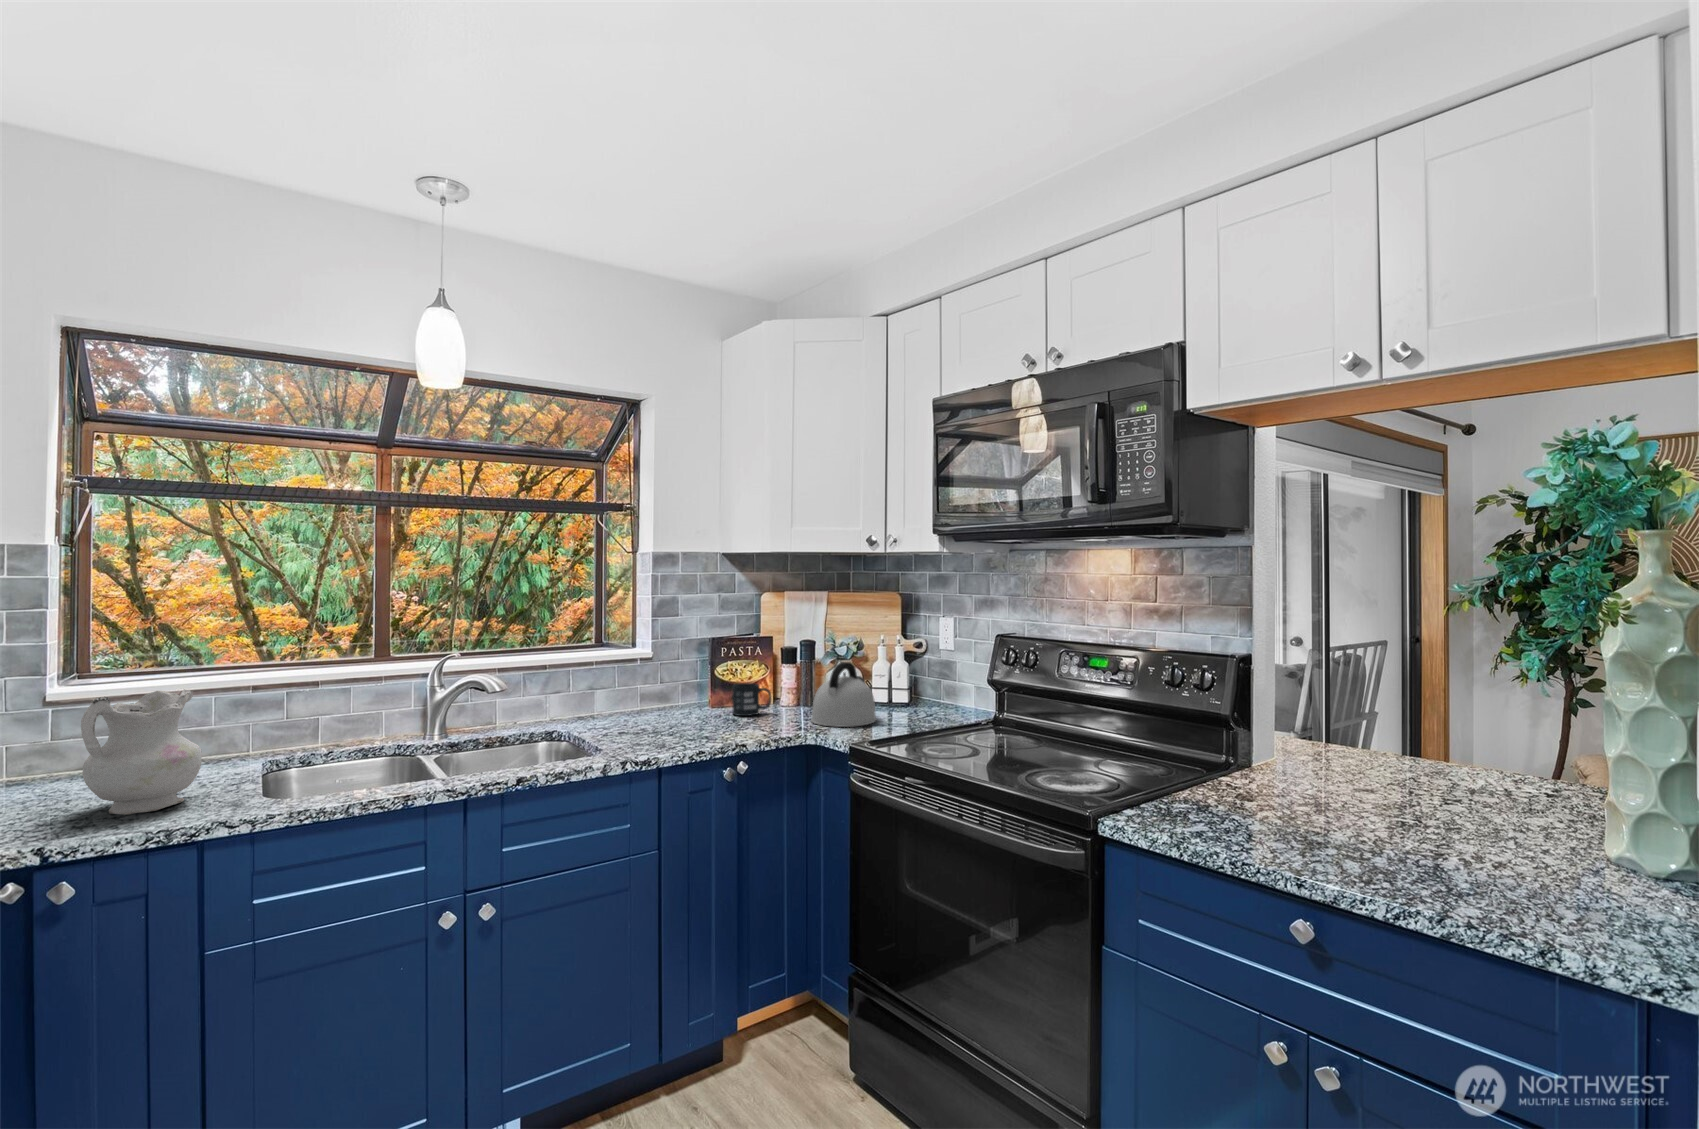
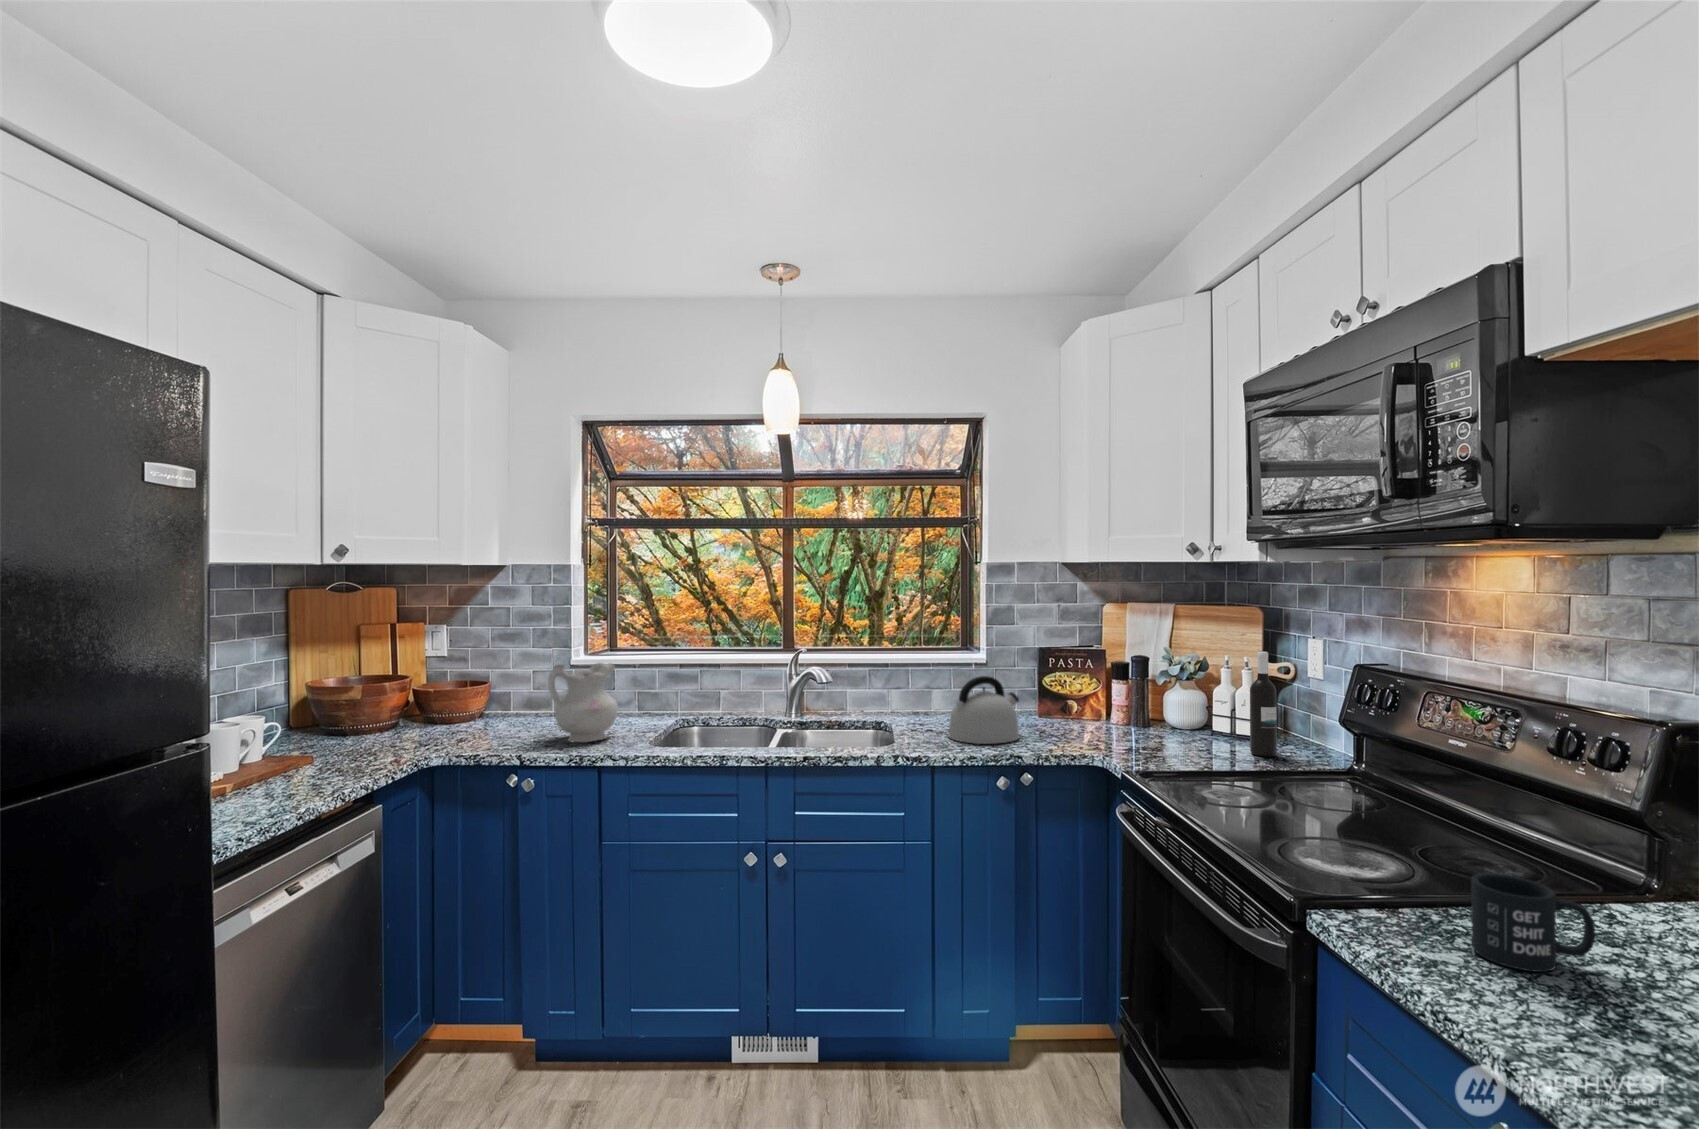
wine bottle: none [915,630,935,720] -> present [1250,651,1277,757]
kettle: present [811,662,876,727] -> present [948,676,1019,744]
mug: present [733,683,771,716] -> present [1471,873,1595,972]

